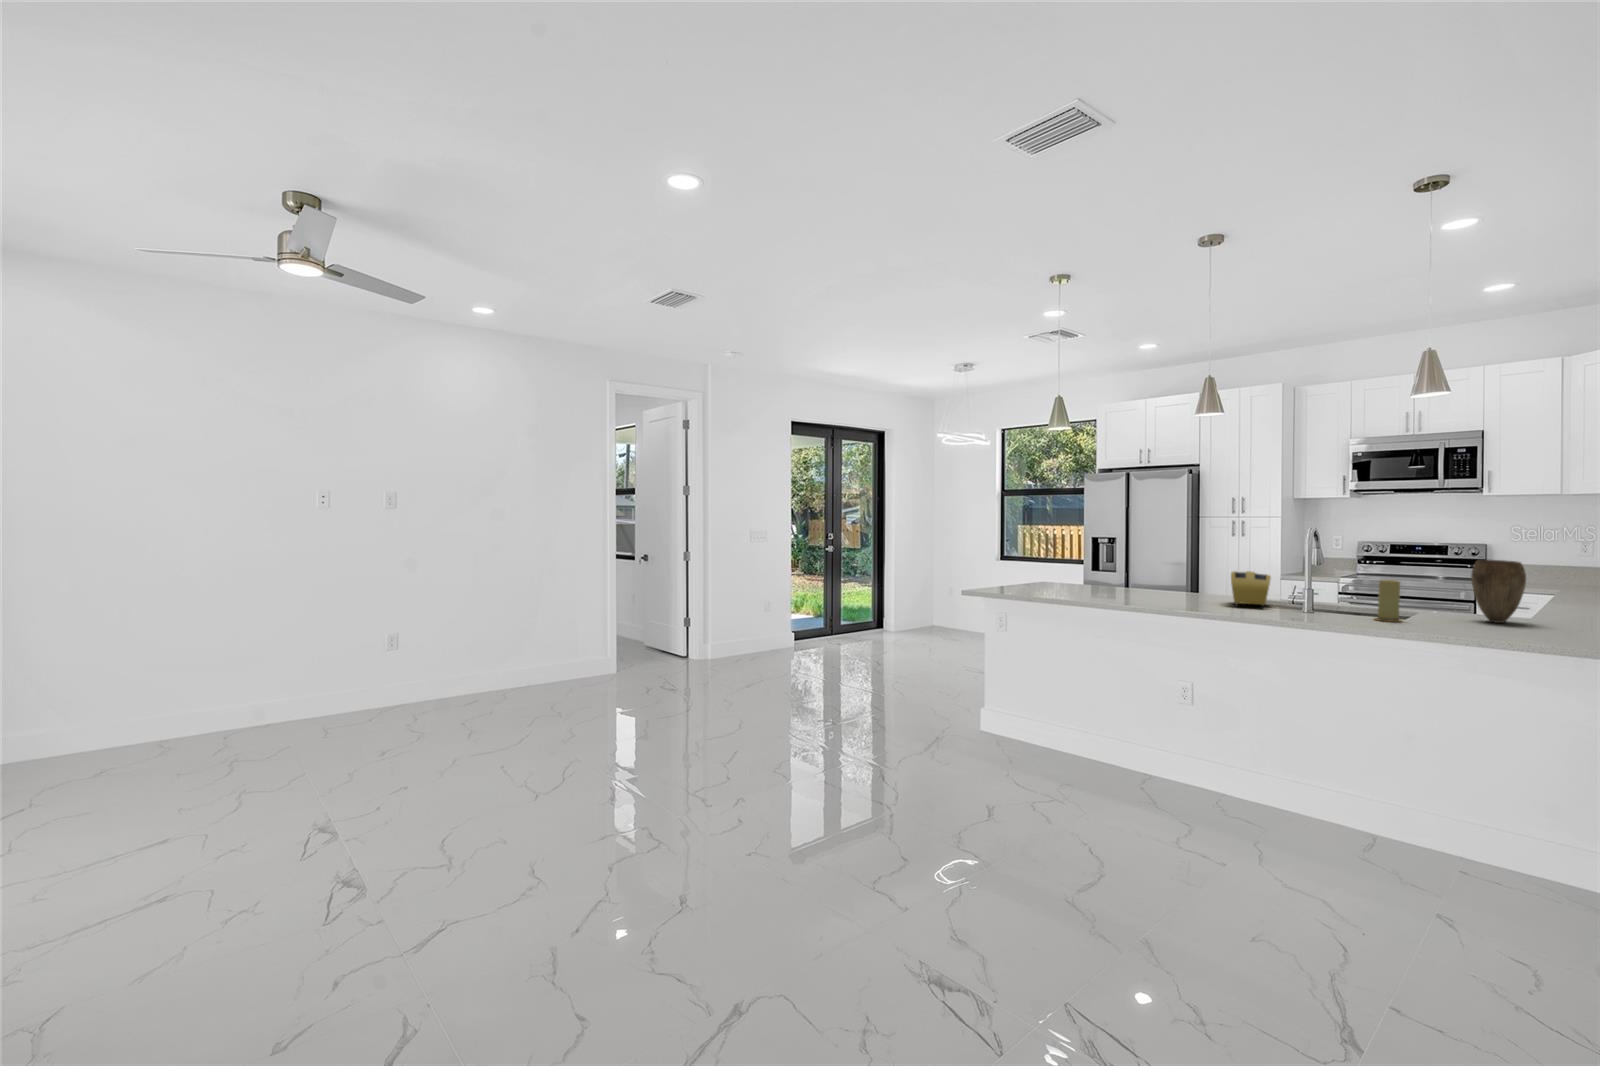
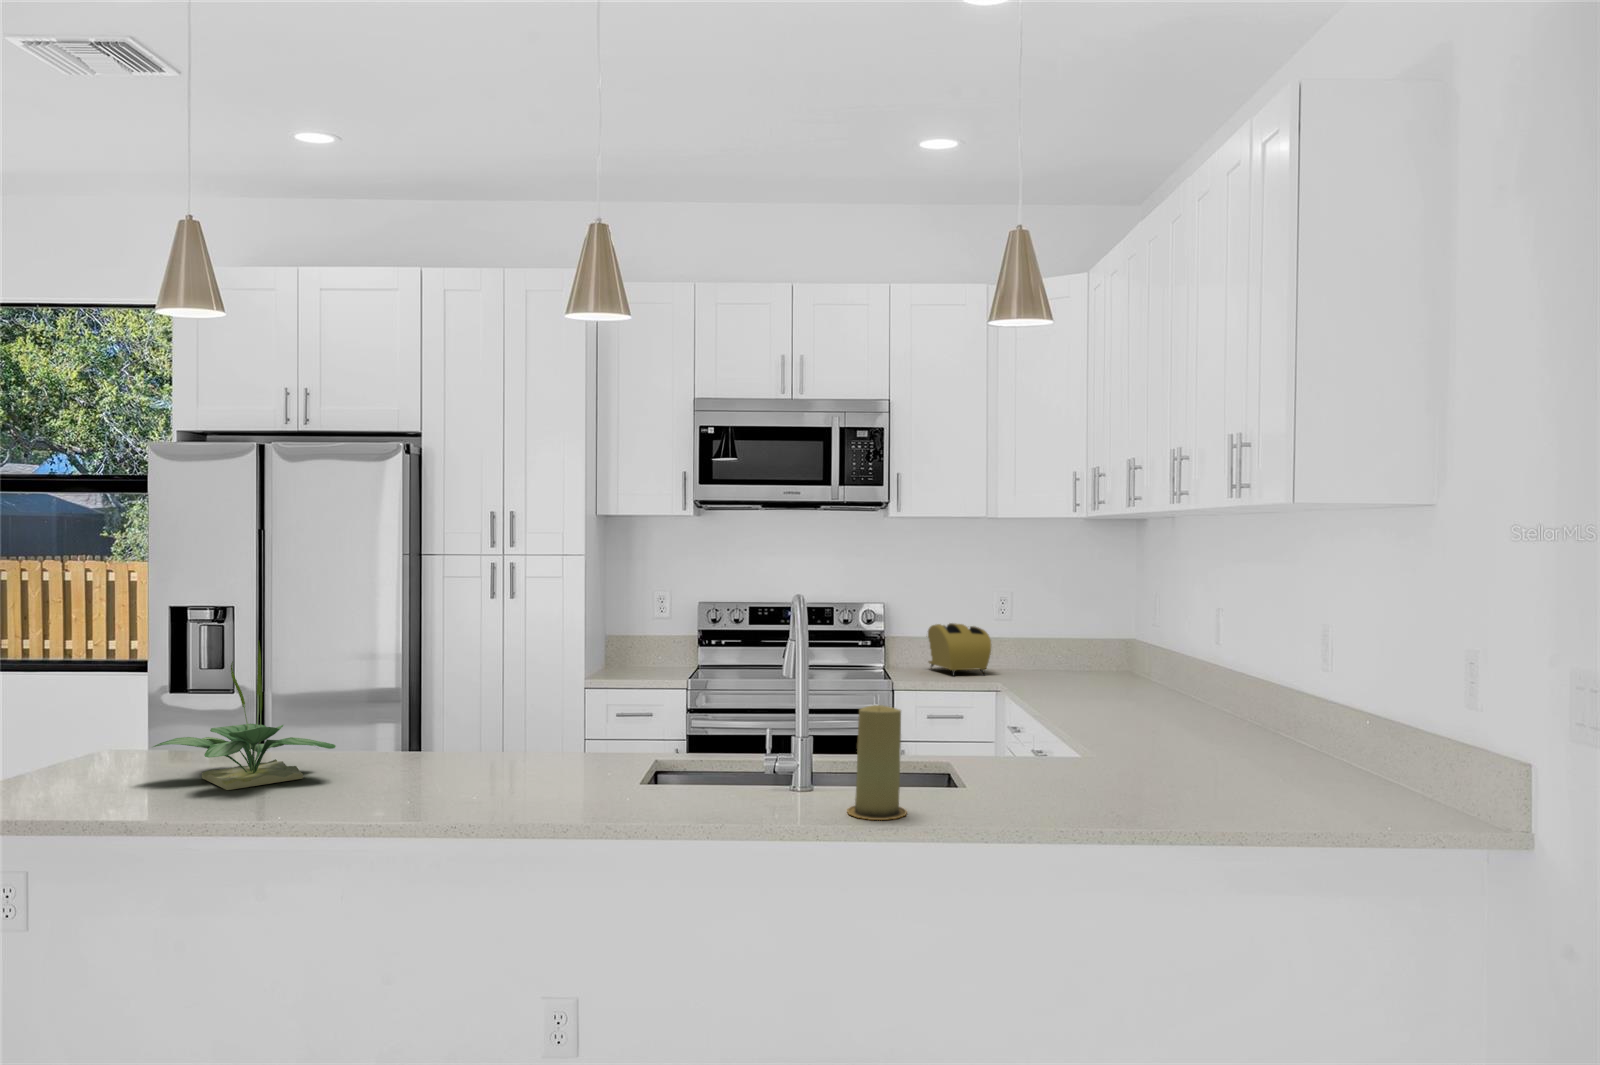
potted plant: none [1107,548,1169,595] -> present [153,640,336,790]
vase: present [1471,559,1526,623] -> none [1001,641,1093,786]
toaster: present [1231,571,1271,608] -> present [928,623,991,675]

